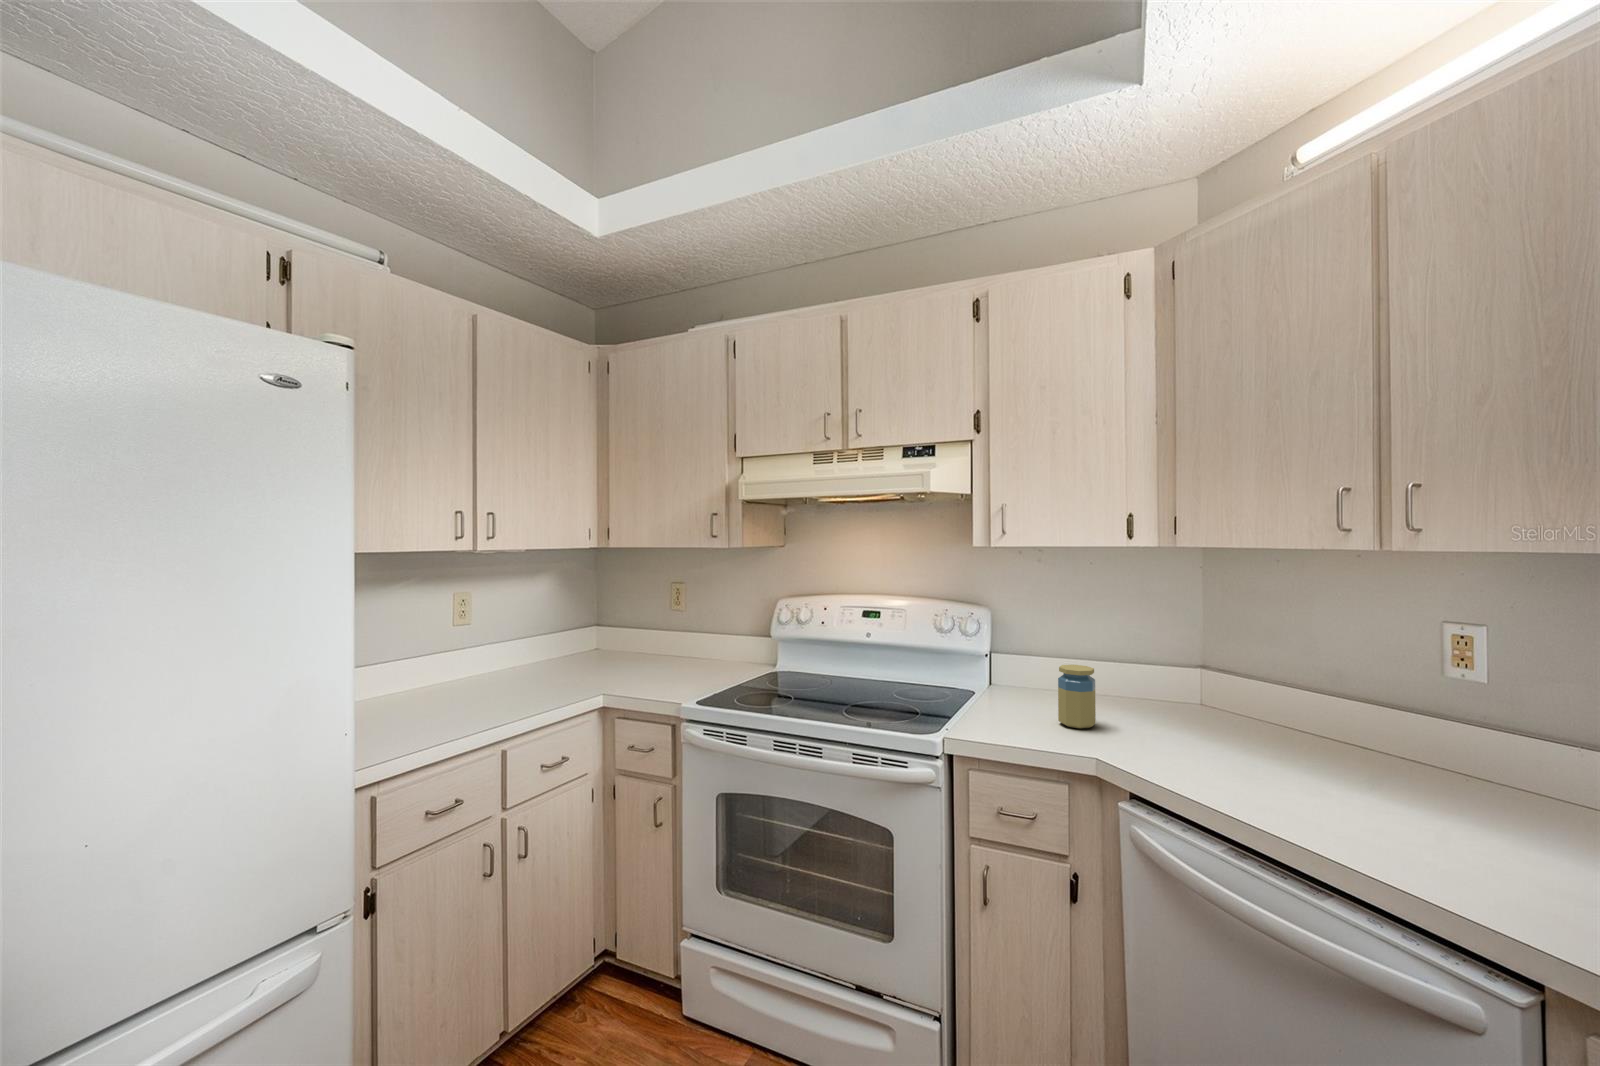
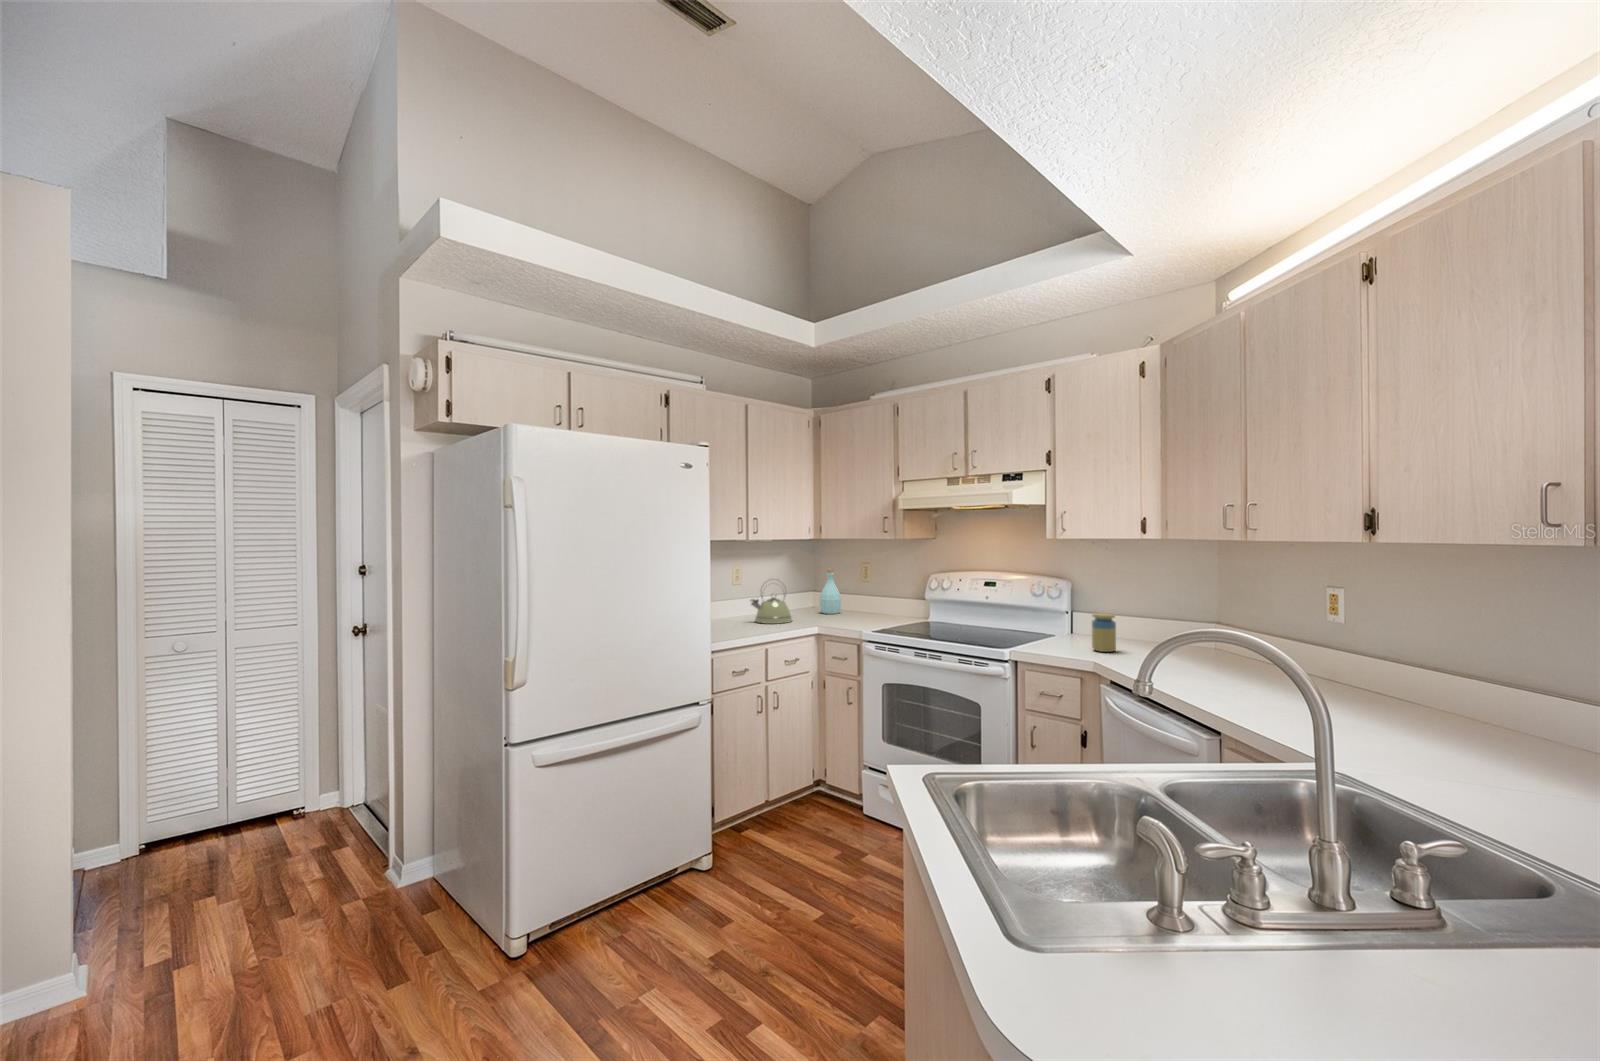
bottle: none [606,591,640,661] -> present [820,569,841,614]
kettle: none [482,613,559,691] -> present [751,581,792,624]

